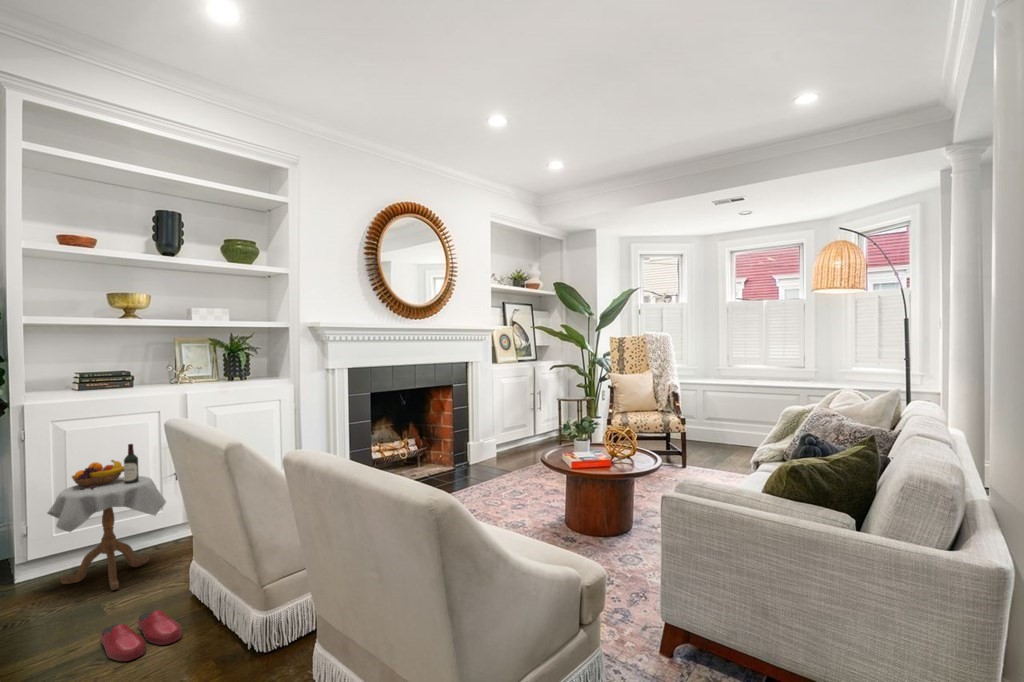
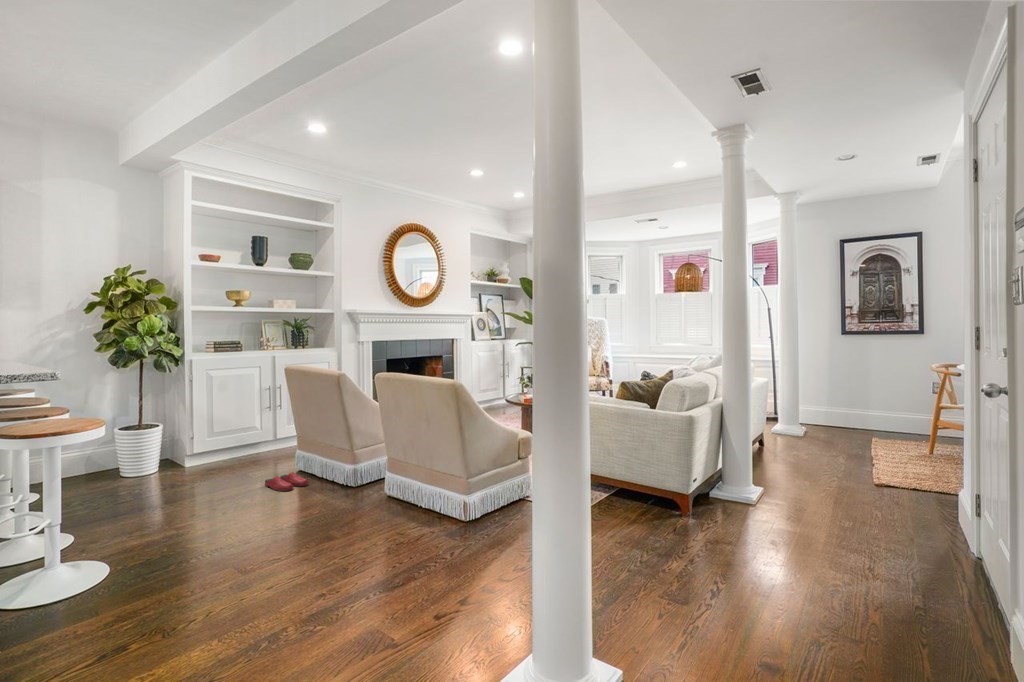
side table: present [47,444,166,590] -> none [207,386,276,470]

